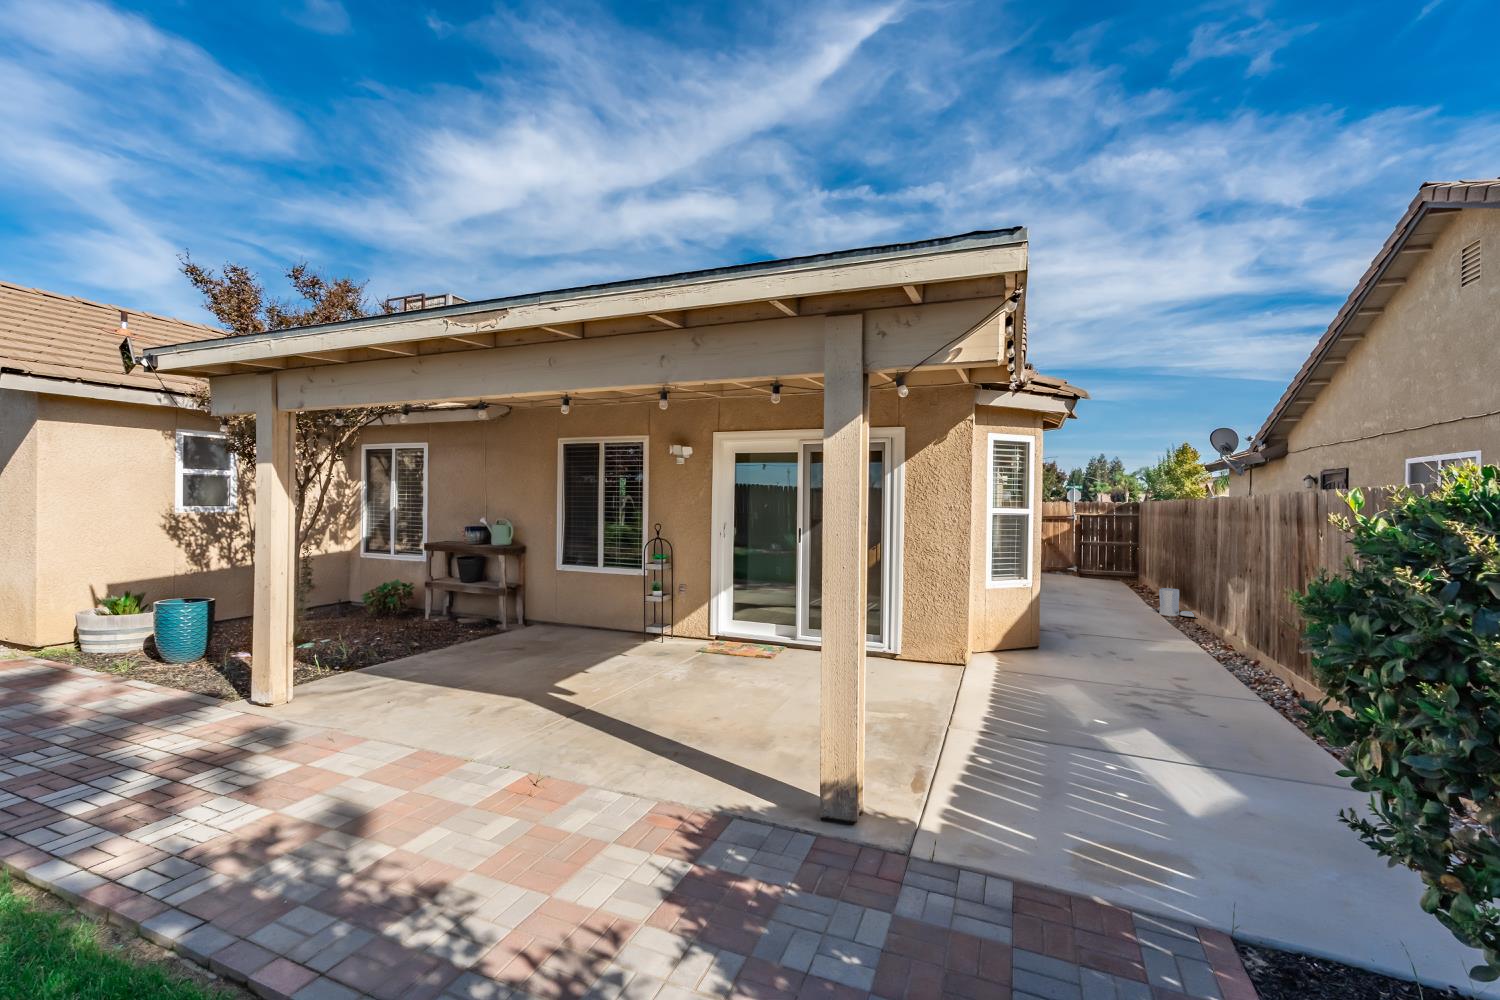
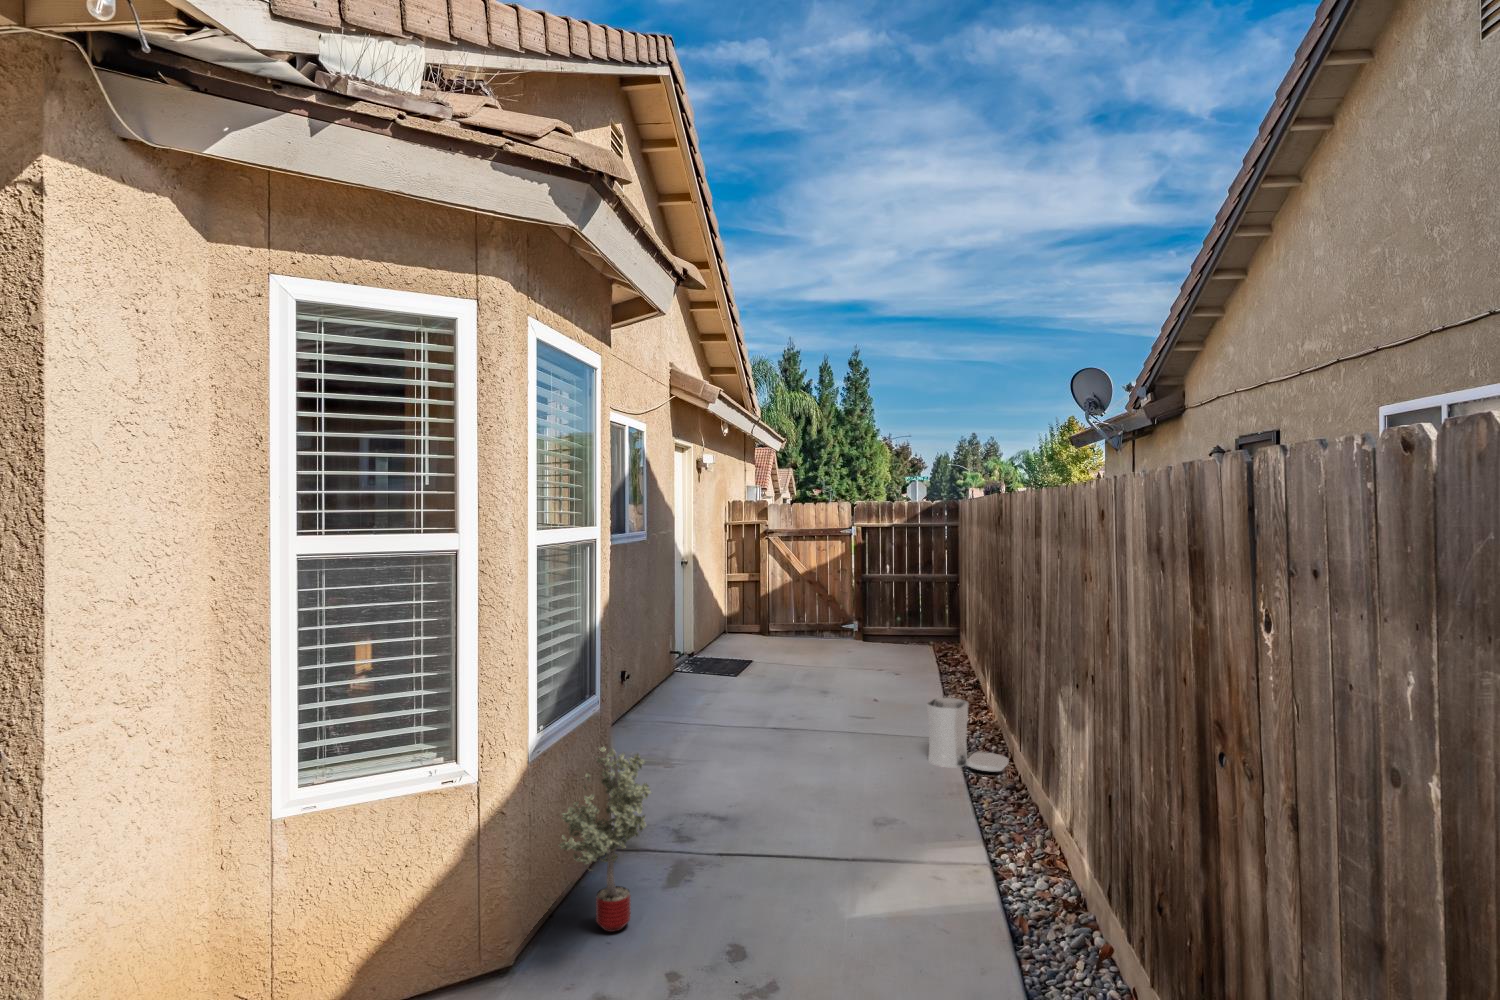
potted tree: none [1061,582,1094,638] -> present [560,747,651,932]

